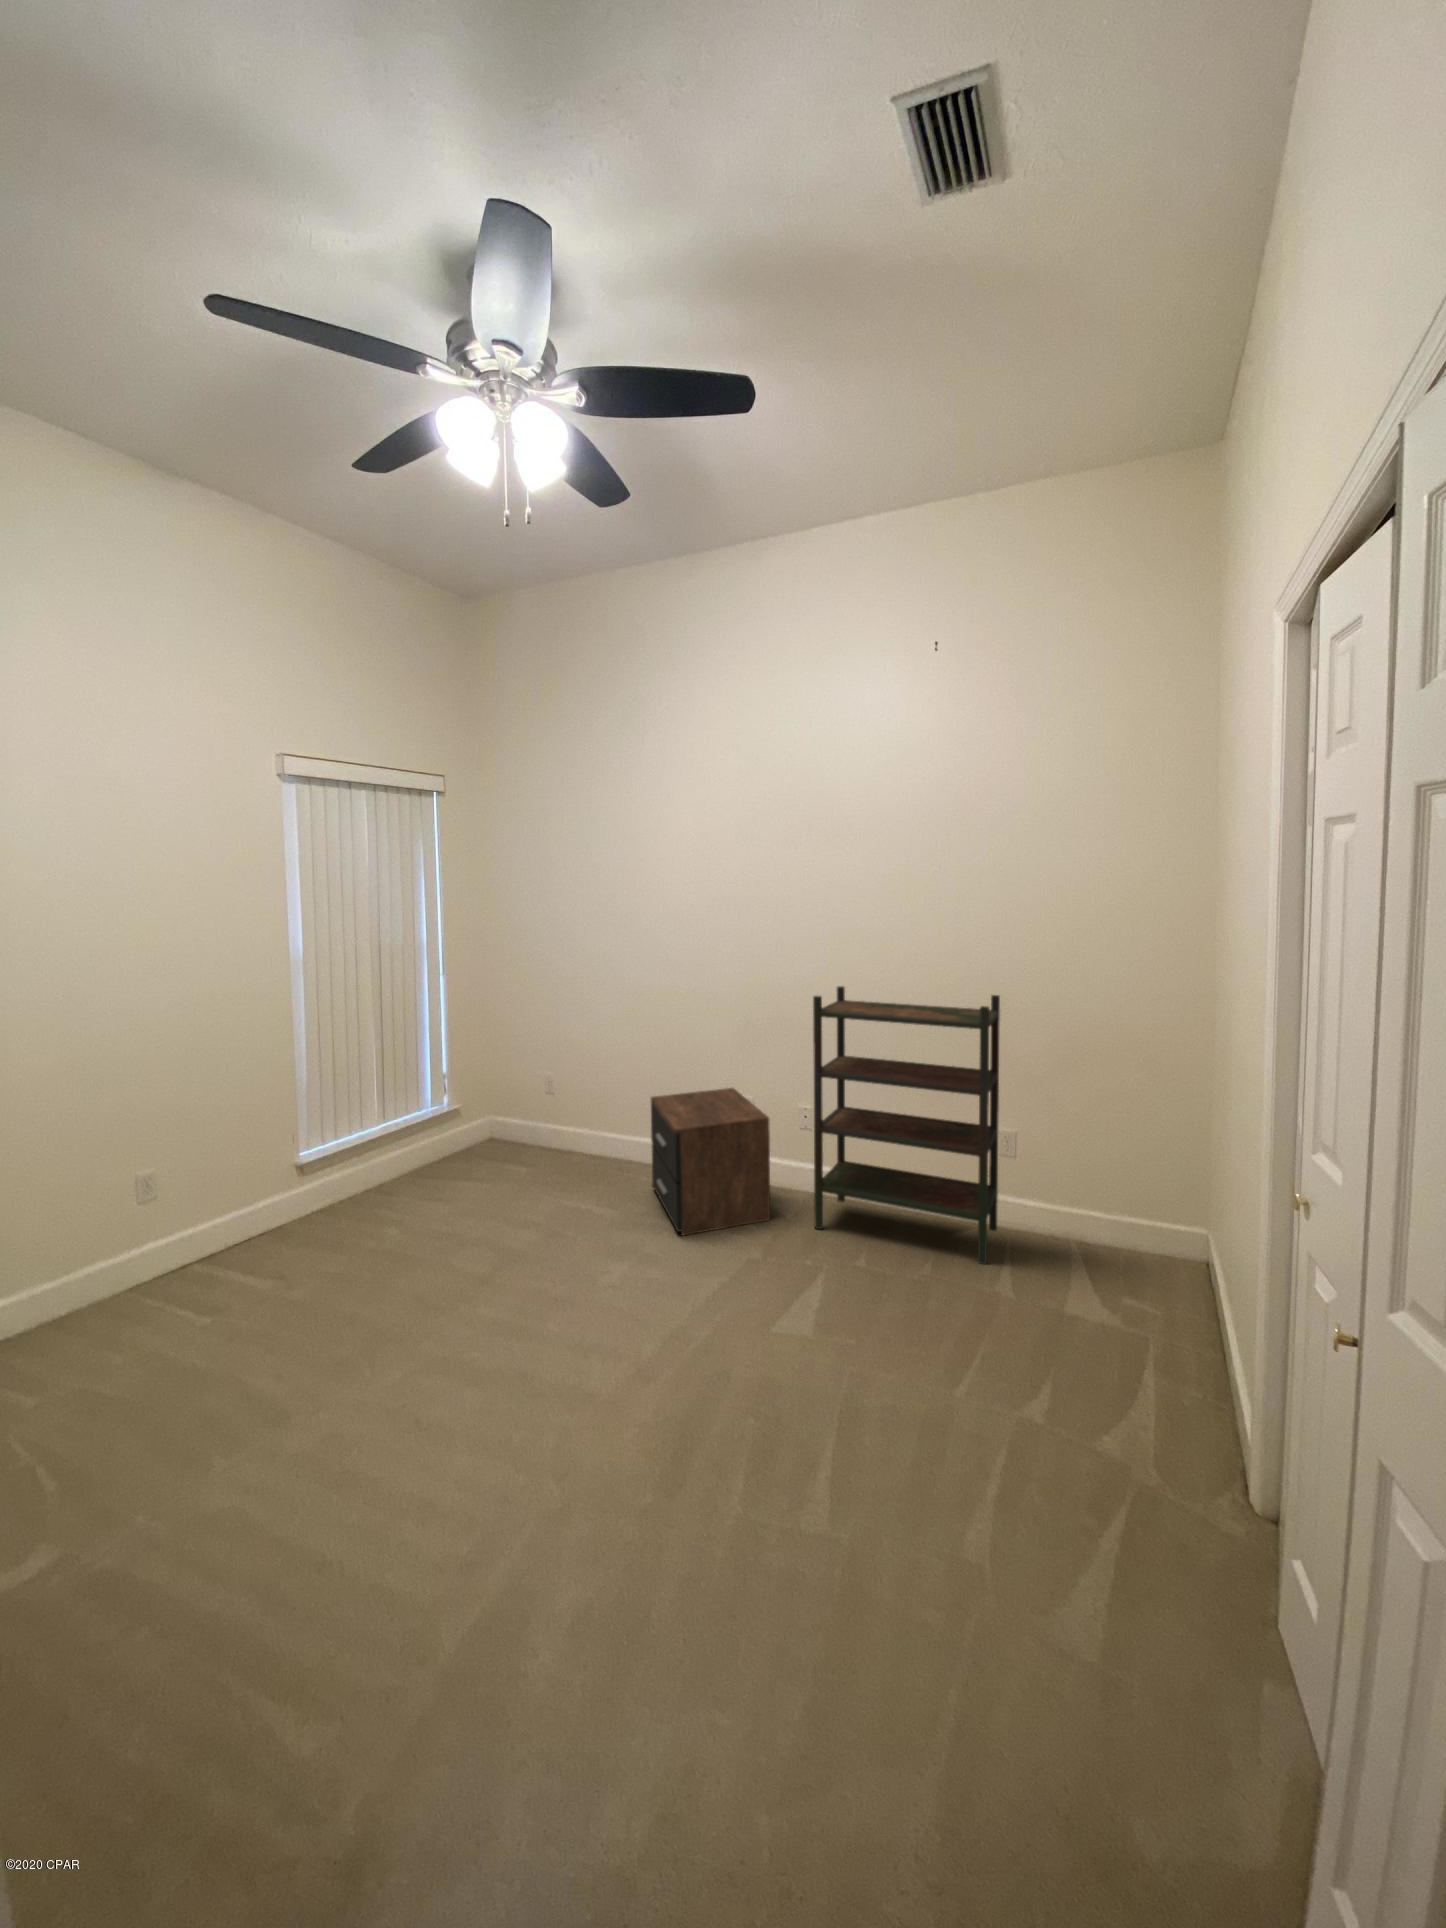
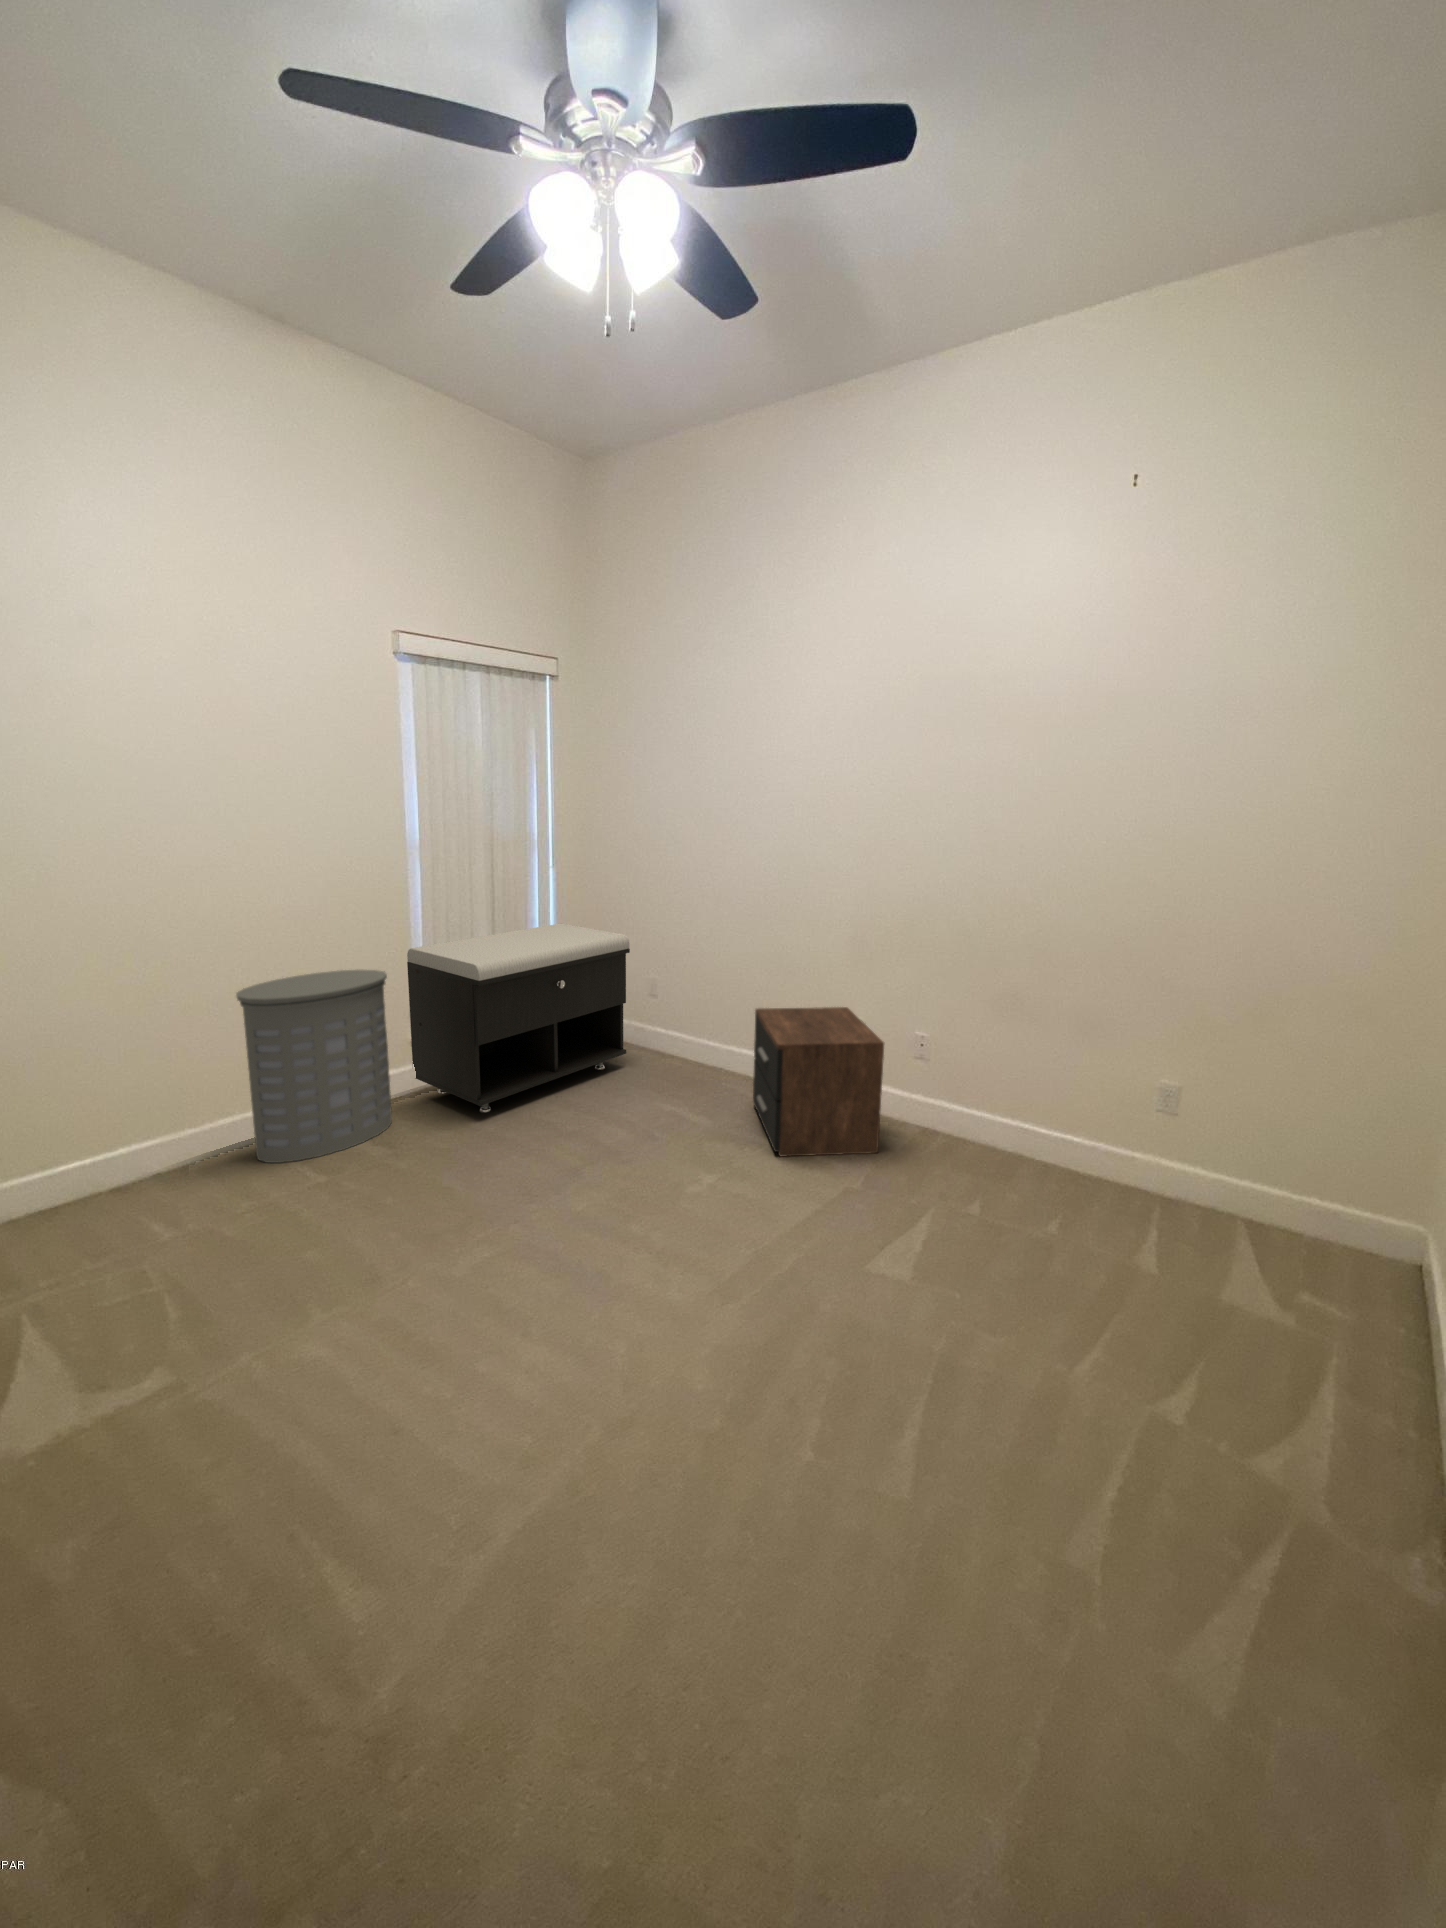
bookshelf: present [813,986,1000,1264] -> none [928,901,1188,1236]
storage bench: none [290,1029,526,1231] -> present [407,923,630,1113]
laundry hamper: none [87,1094,273,1323] -> present [236,970,392,1163]

